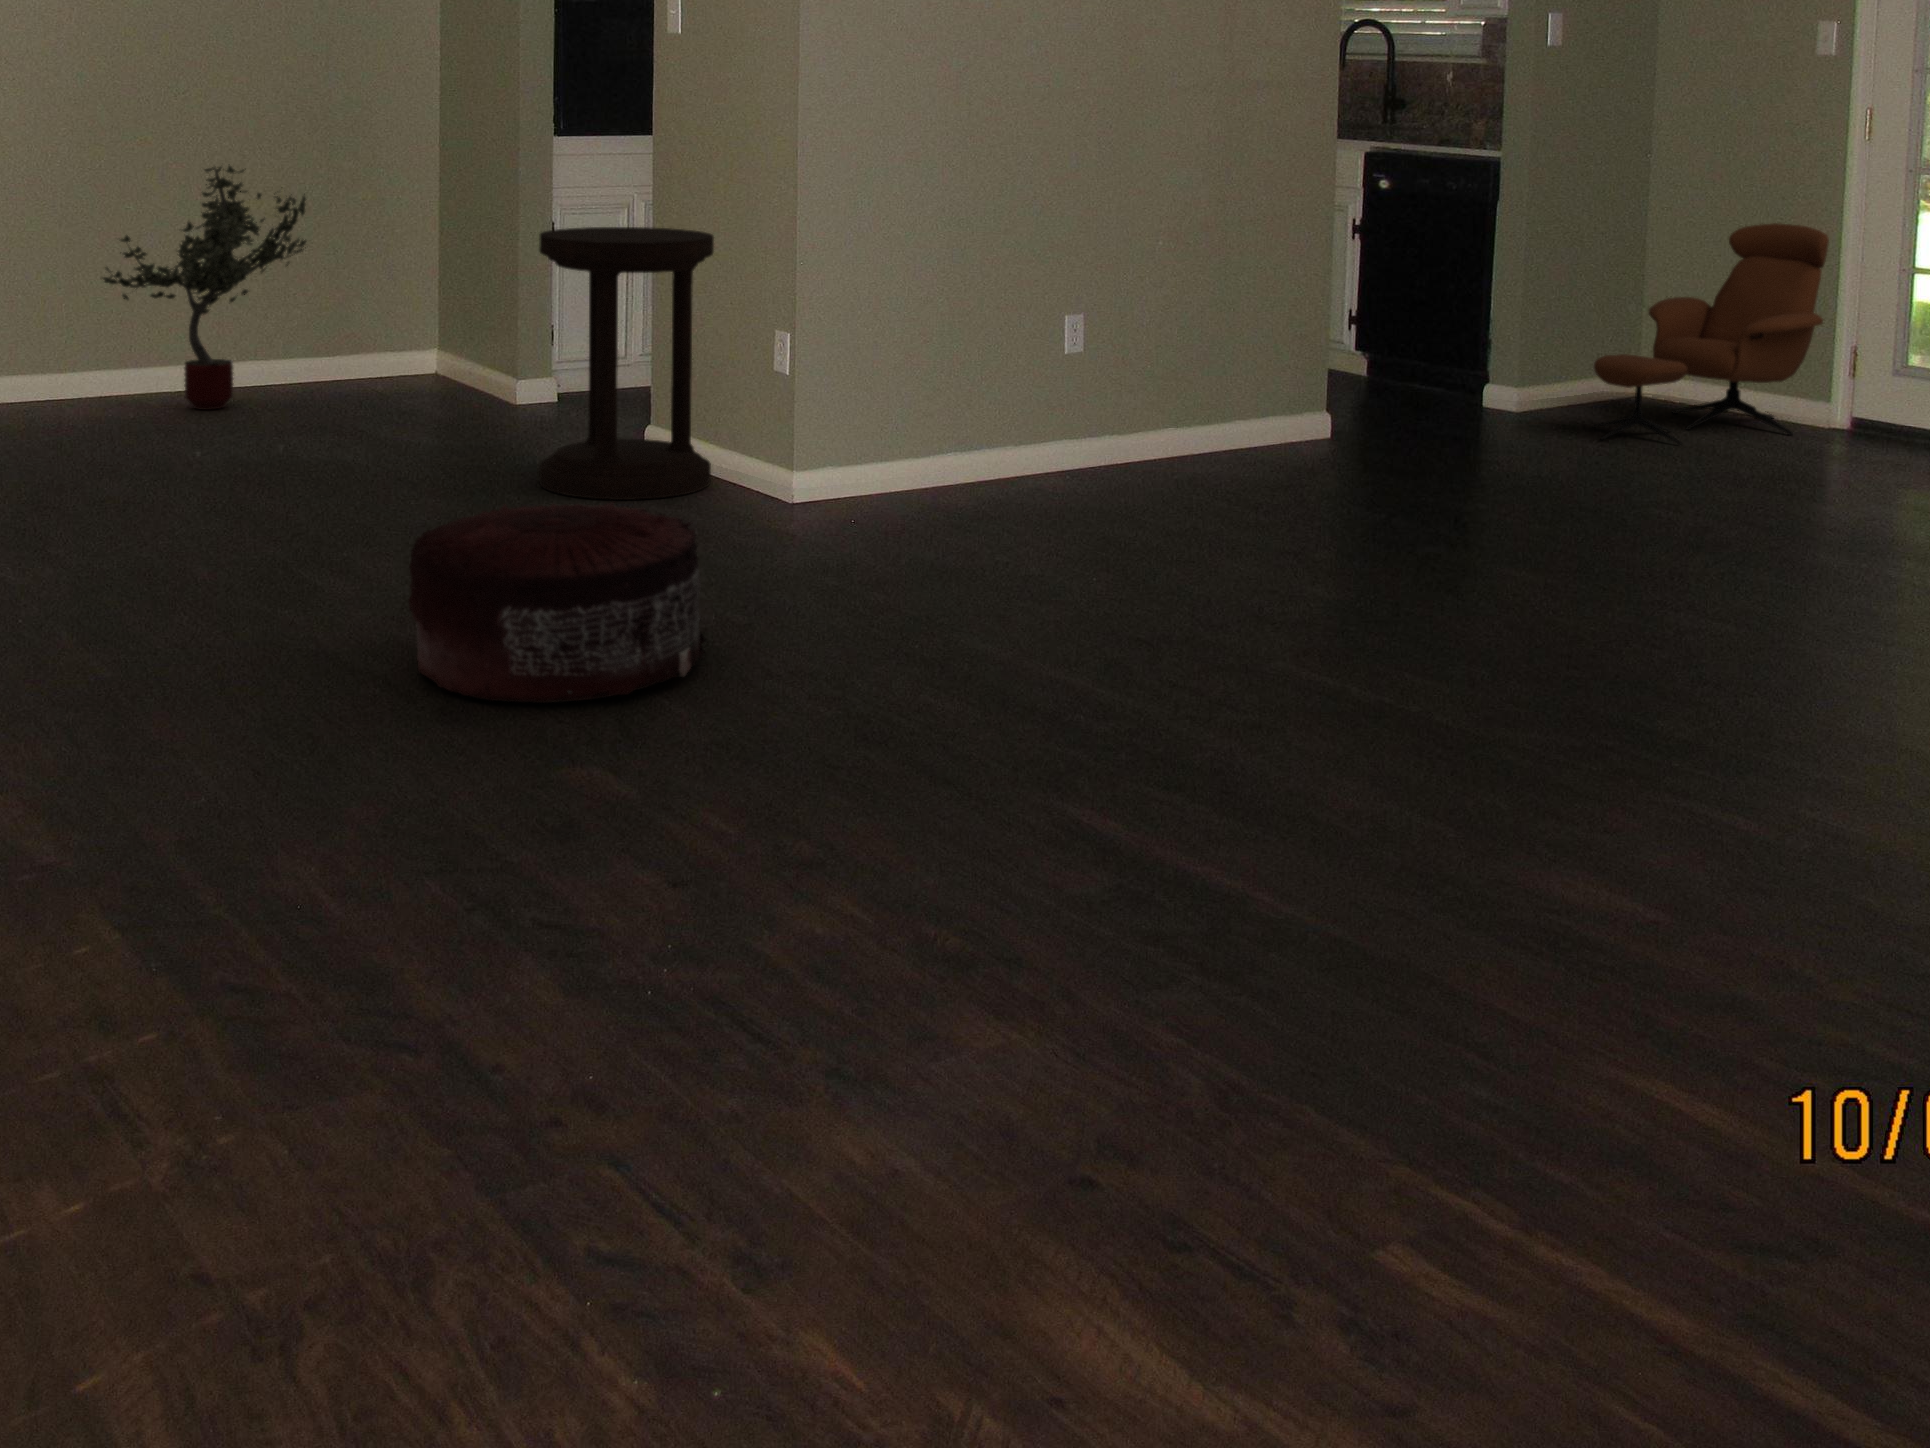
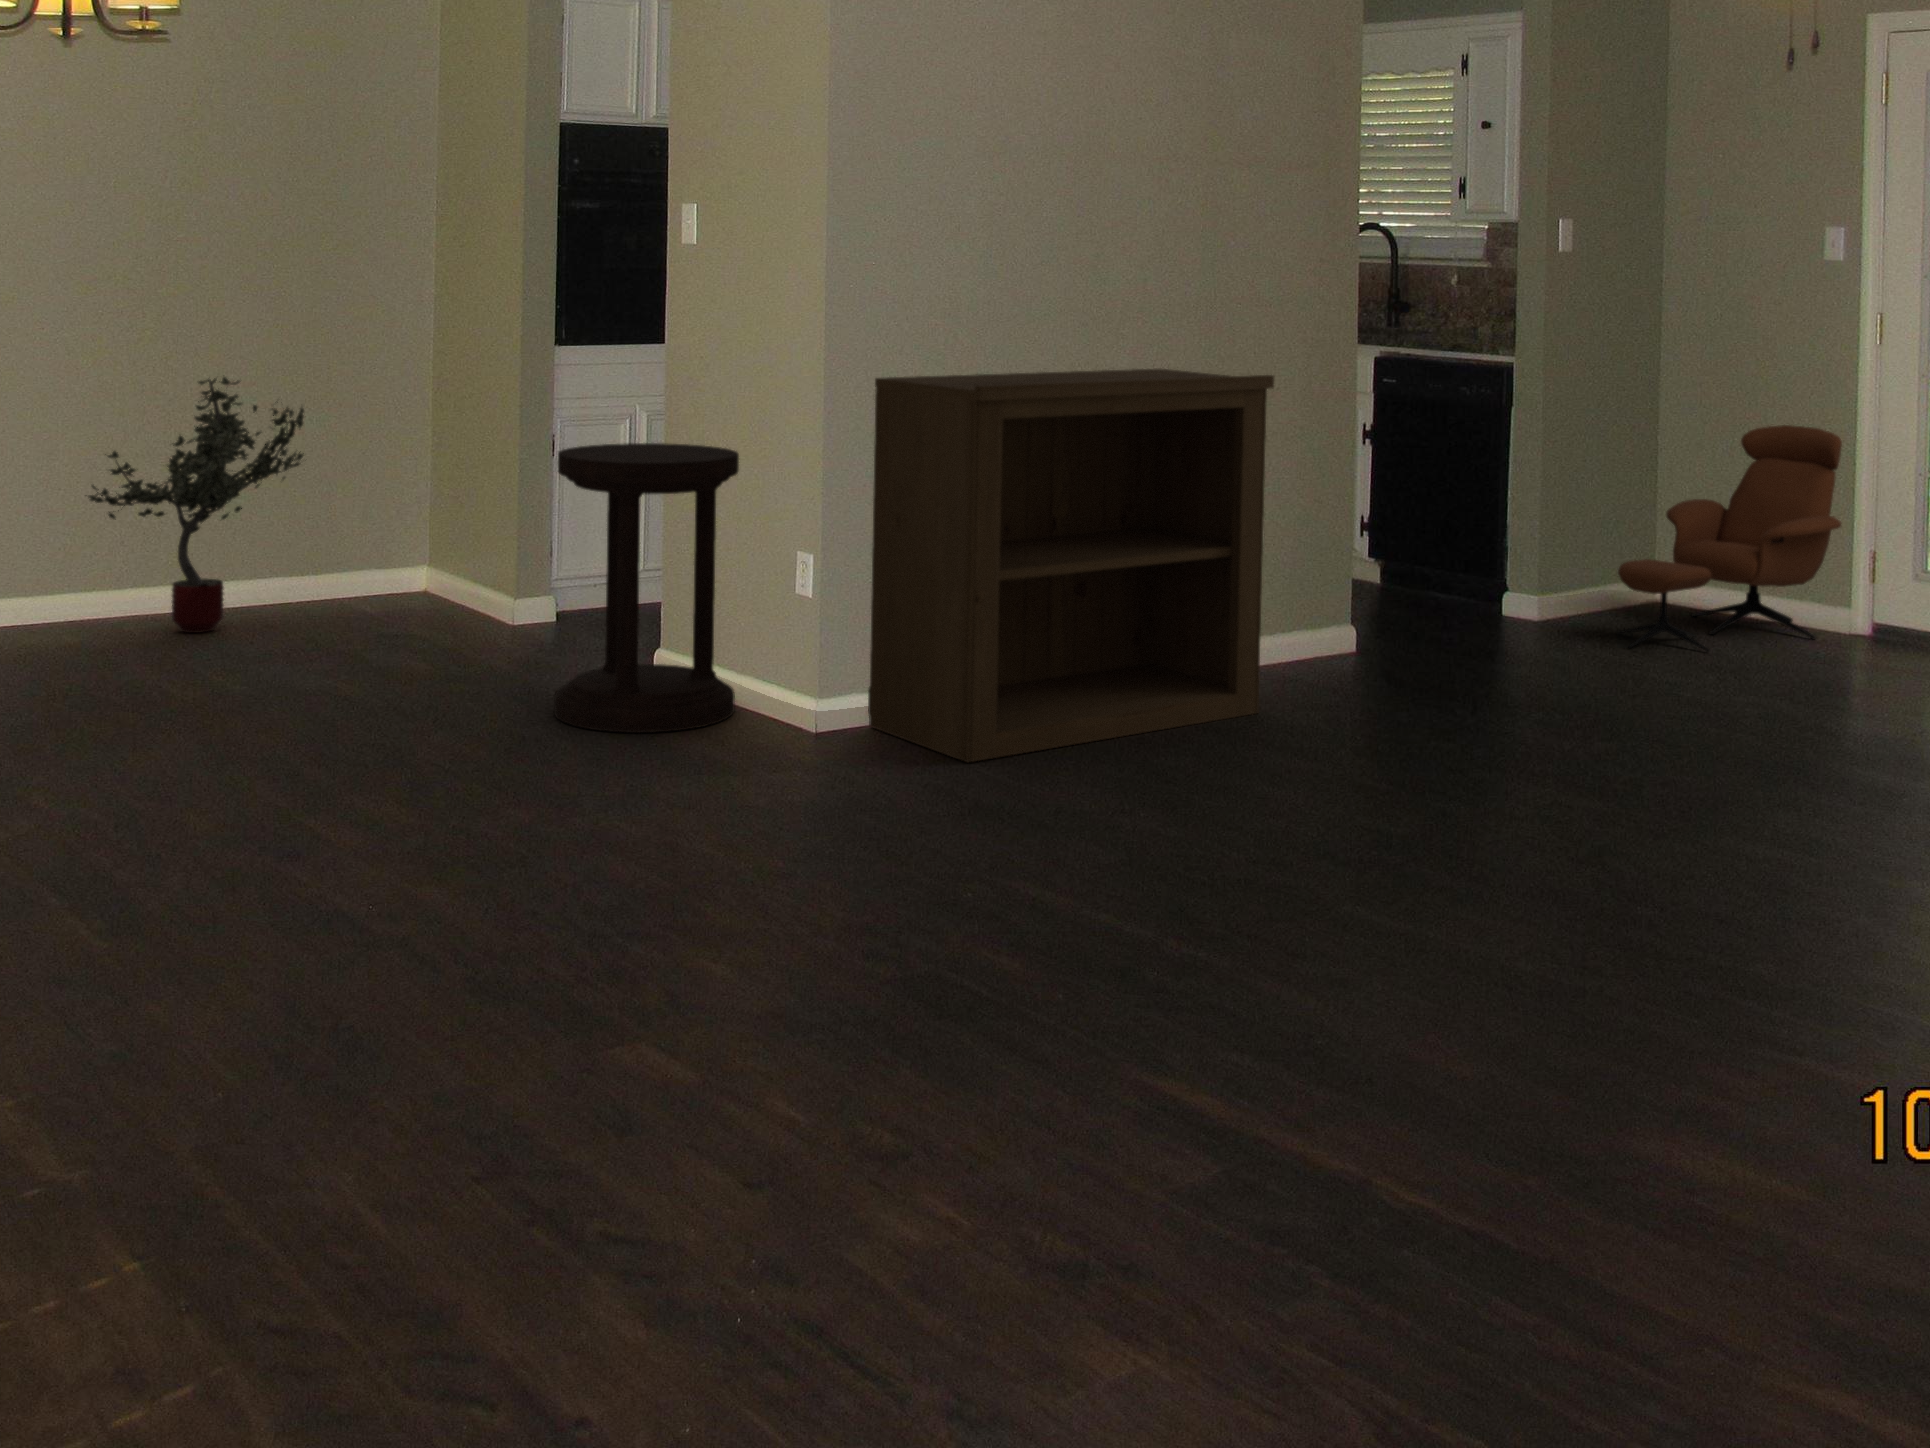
bookshelf: none [837,158,1238,529] -> present [868,369,1274,762]
pouf: present [408,502,707,703] -> none [438,751,758,984]

